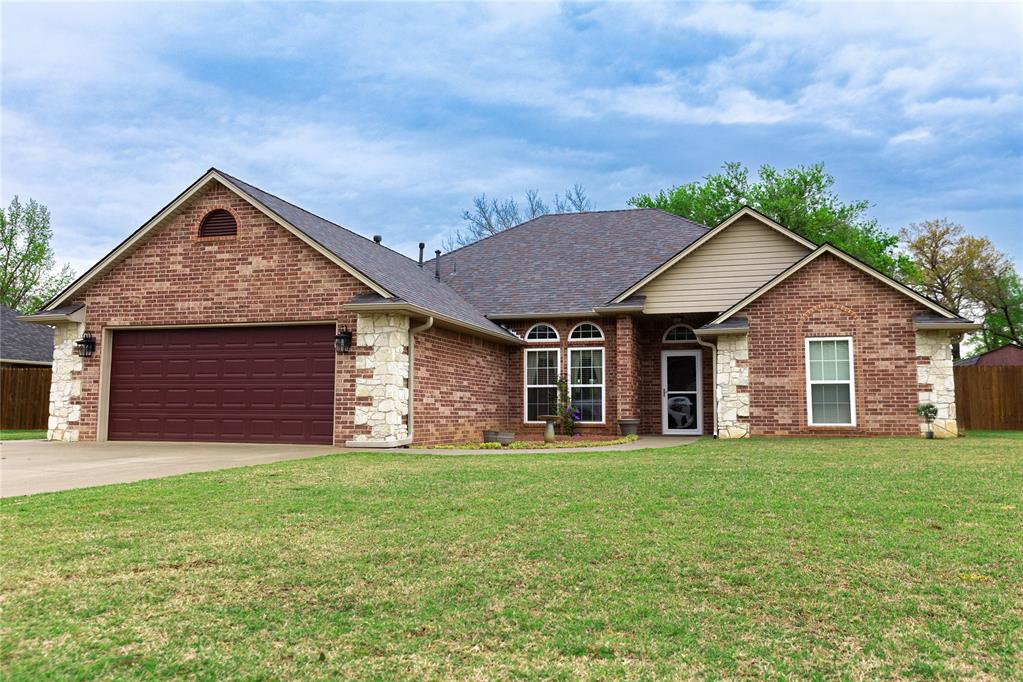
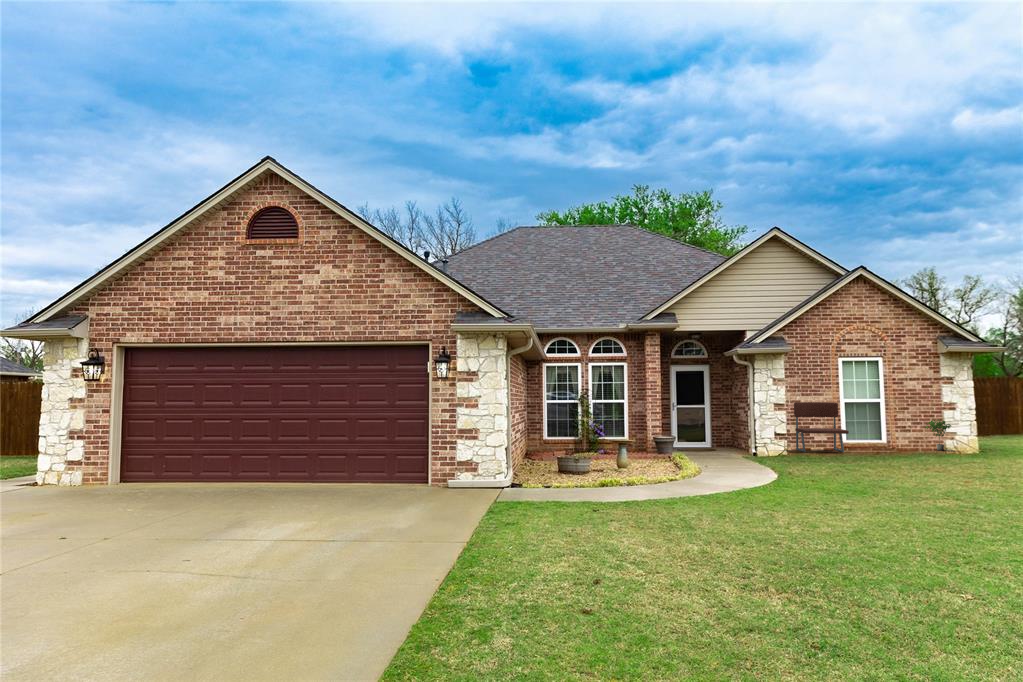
bench: none [755,384,808,438] -> present [794,402,849,452]

